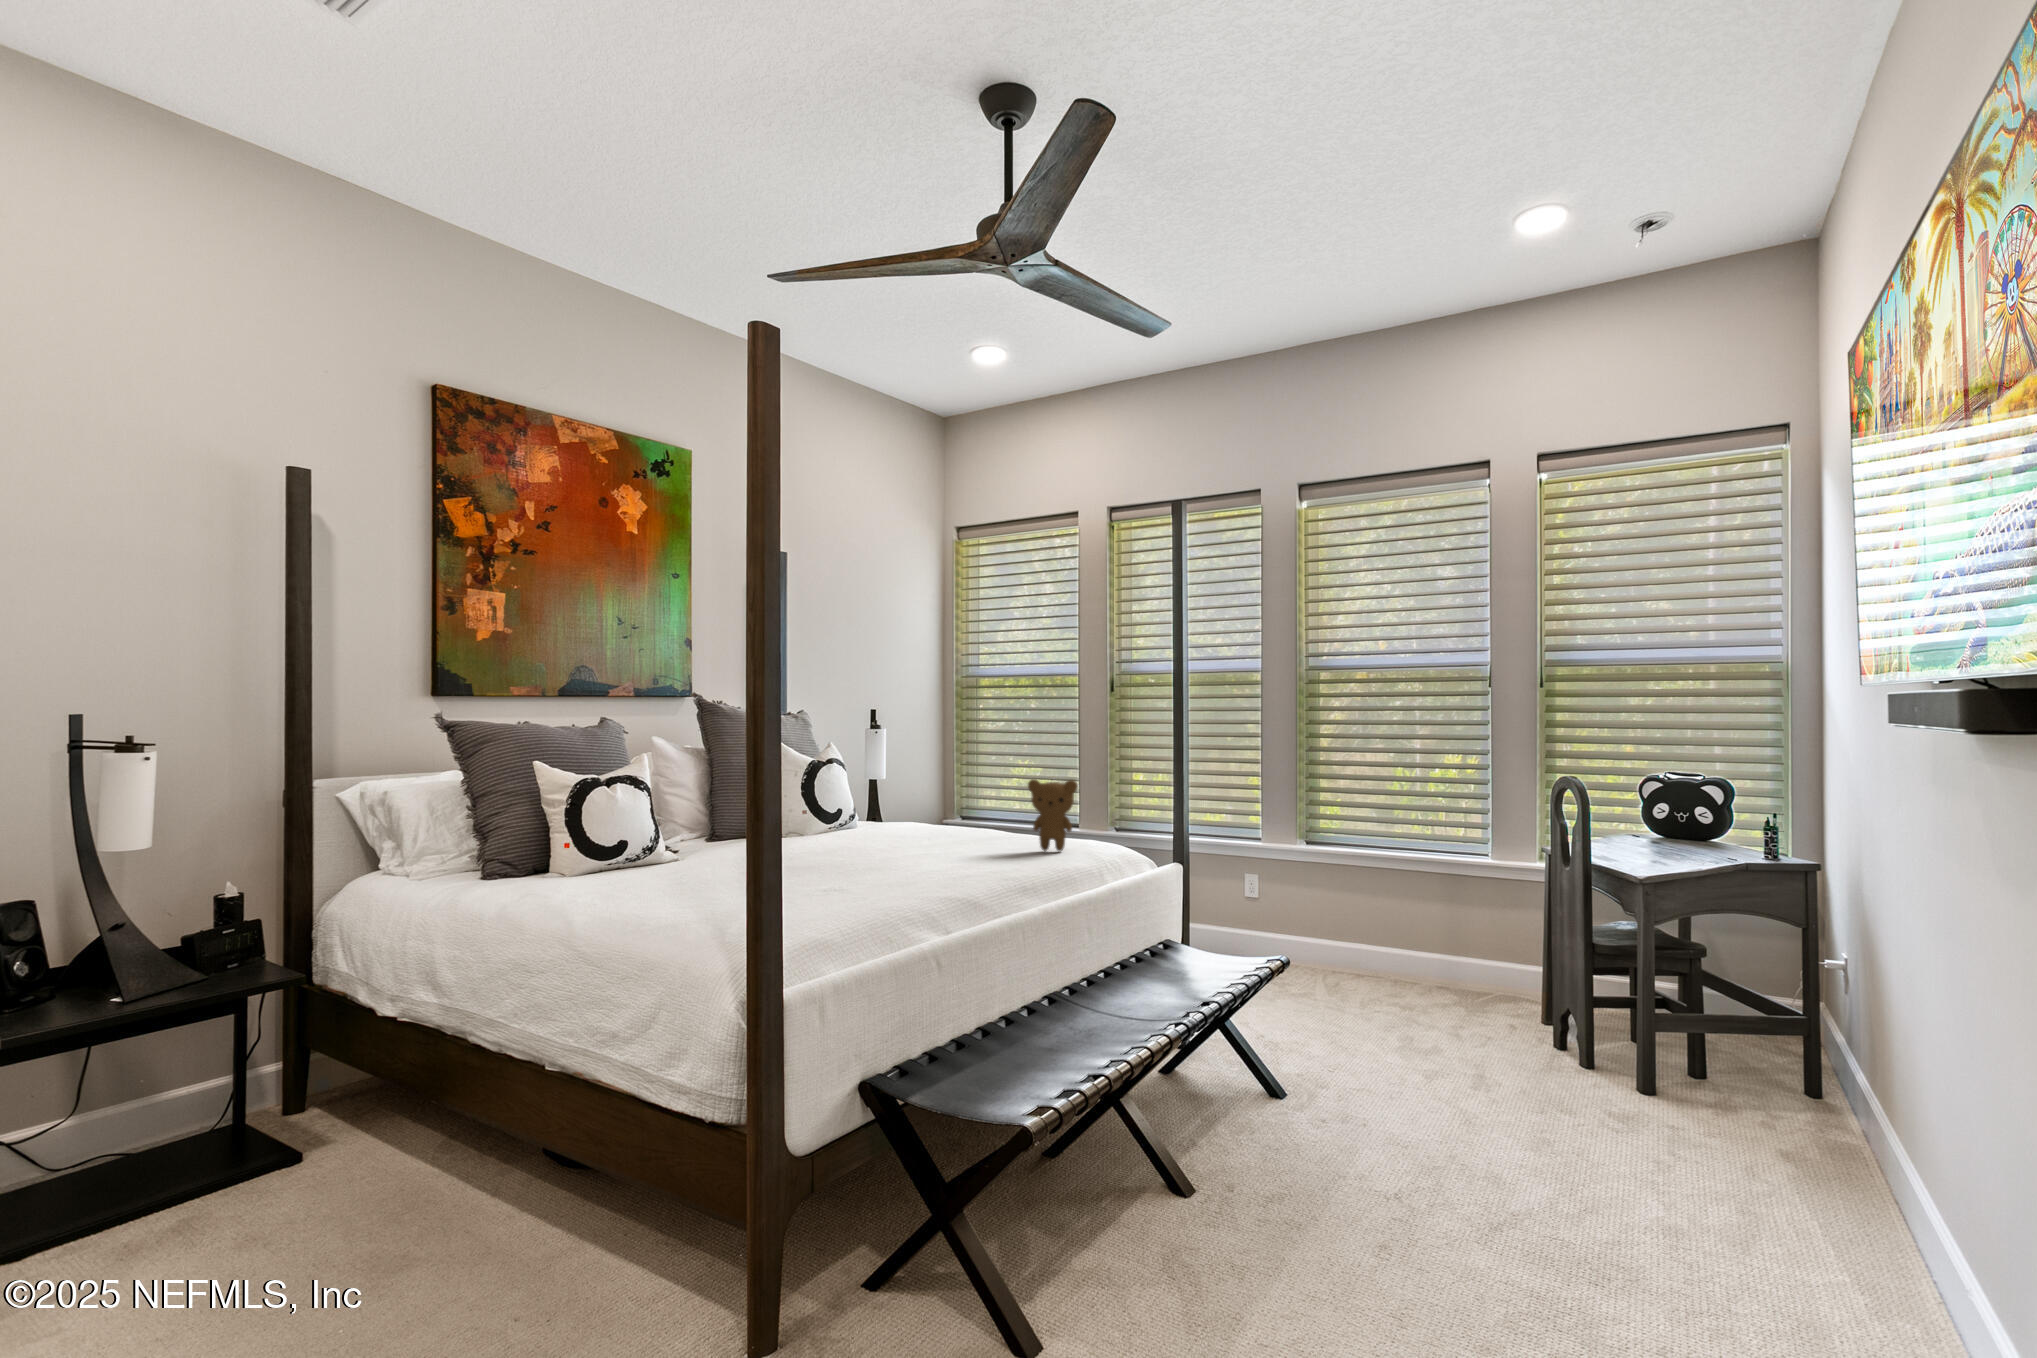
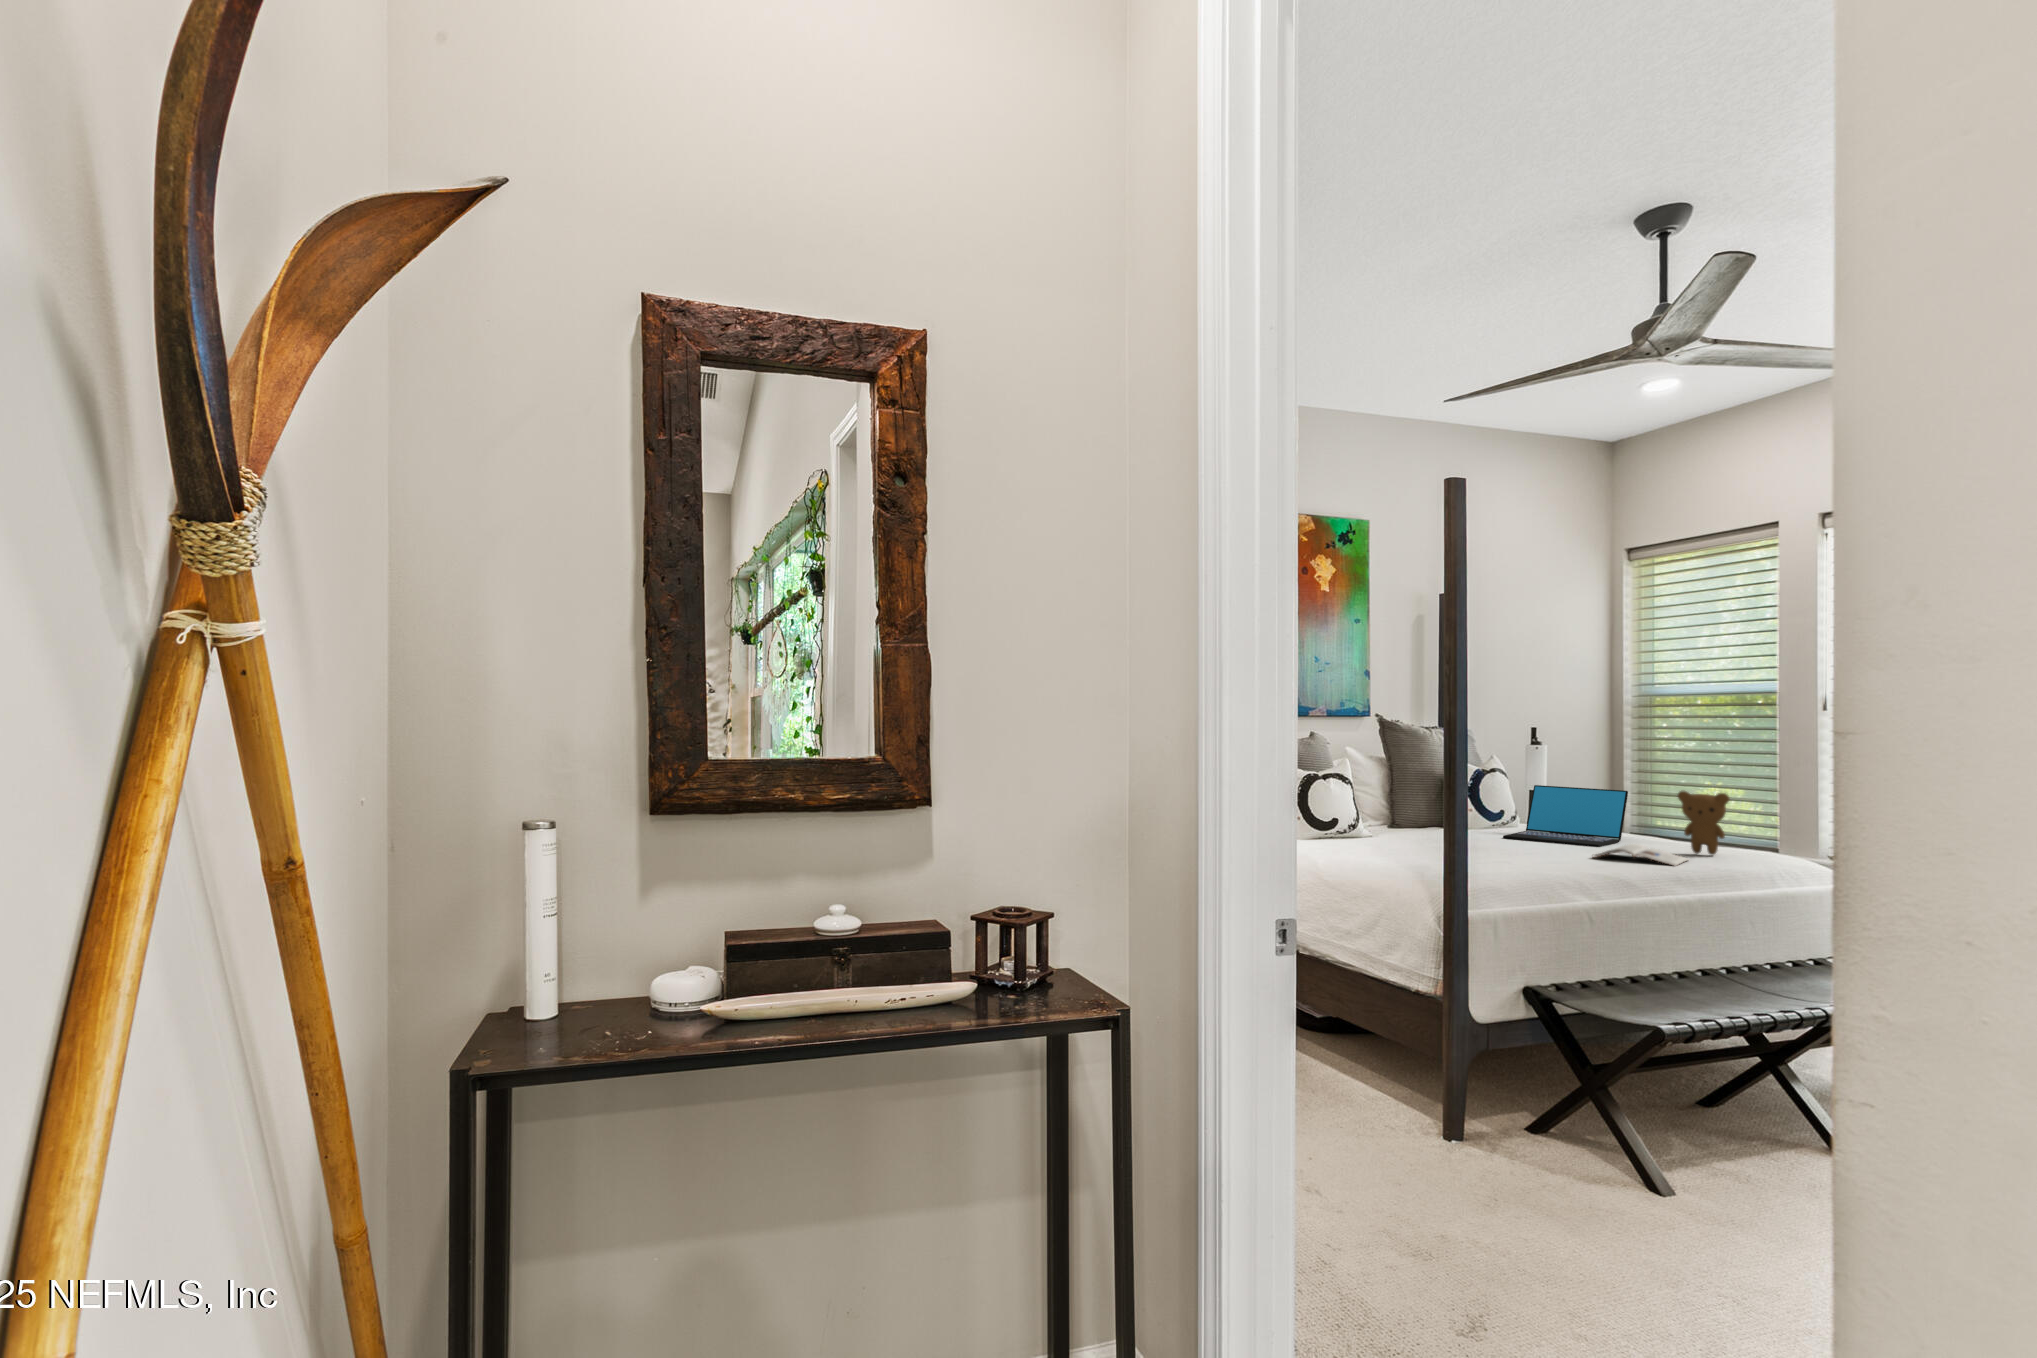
laptop: none [841,778,975,852] -> present [1503,785,1628,847]
magazine: none [942,847,1042,873] -> present [1594,844,1688,866]

